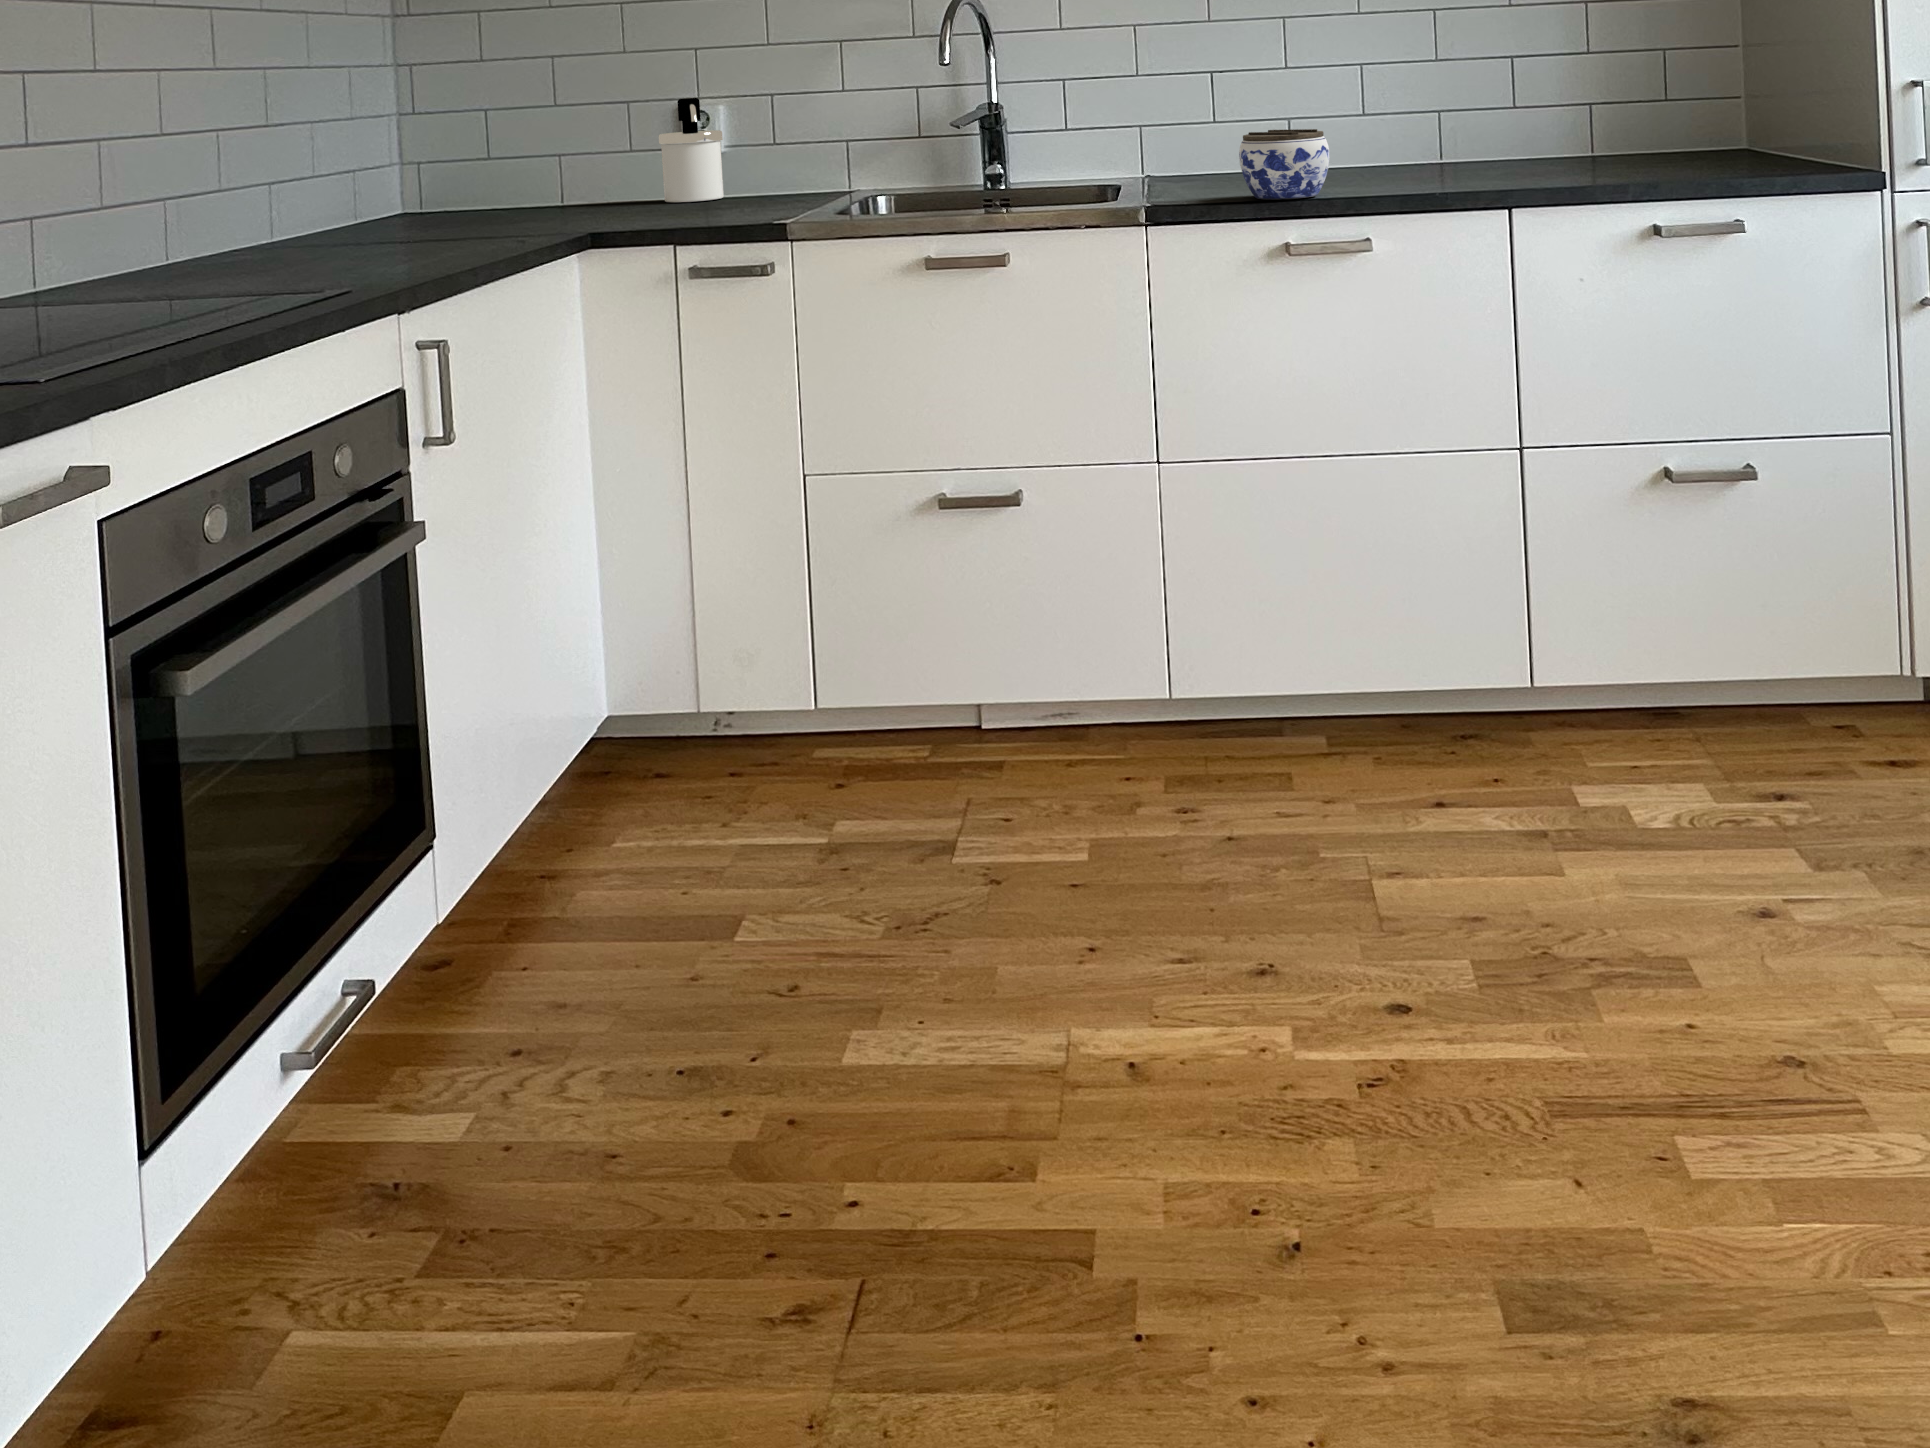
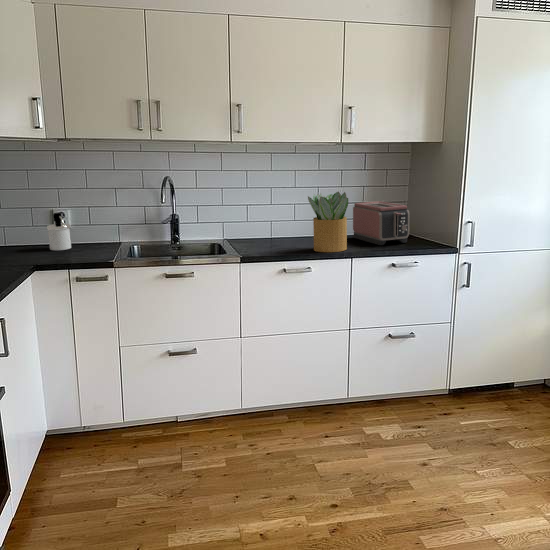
potted plant: none [1382,7,1518,192] -> present [308,192,348,252]
toaster: none [1560,51,1739,178] -> present [353,201,410,245]
jar: present [1239,129,1329,199] -> none [262,231,291,255]

